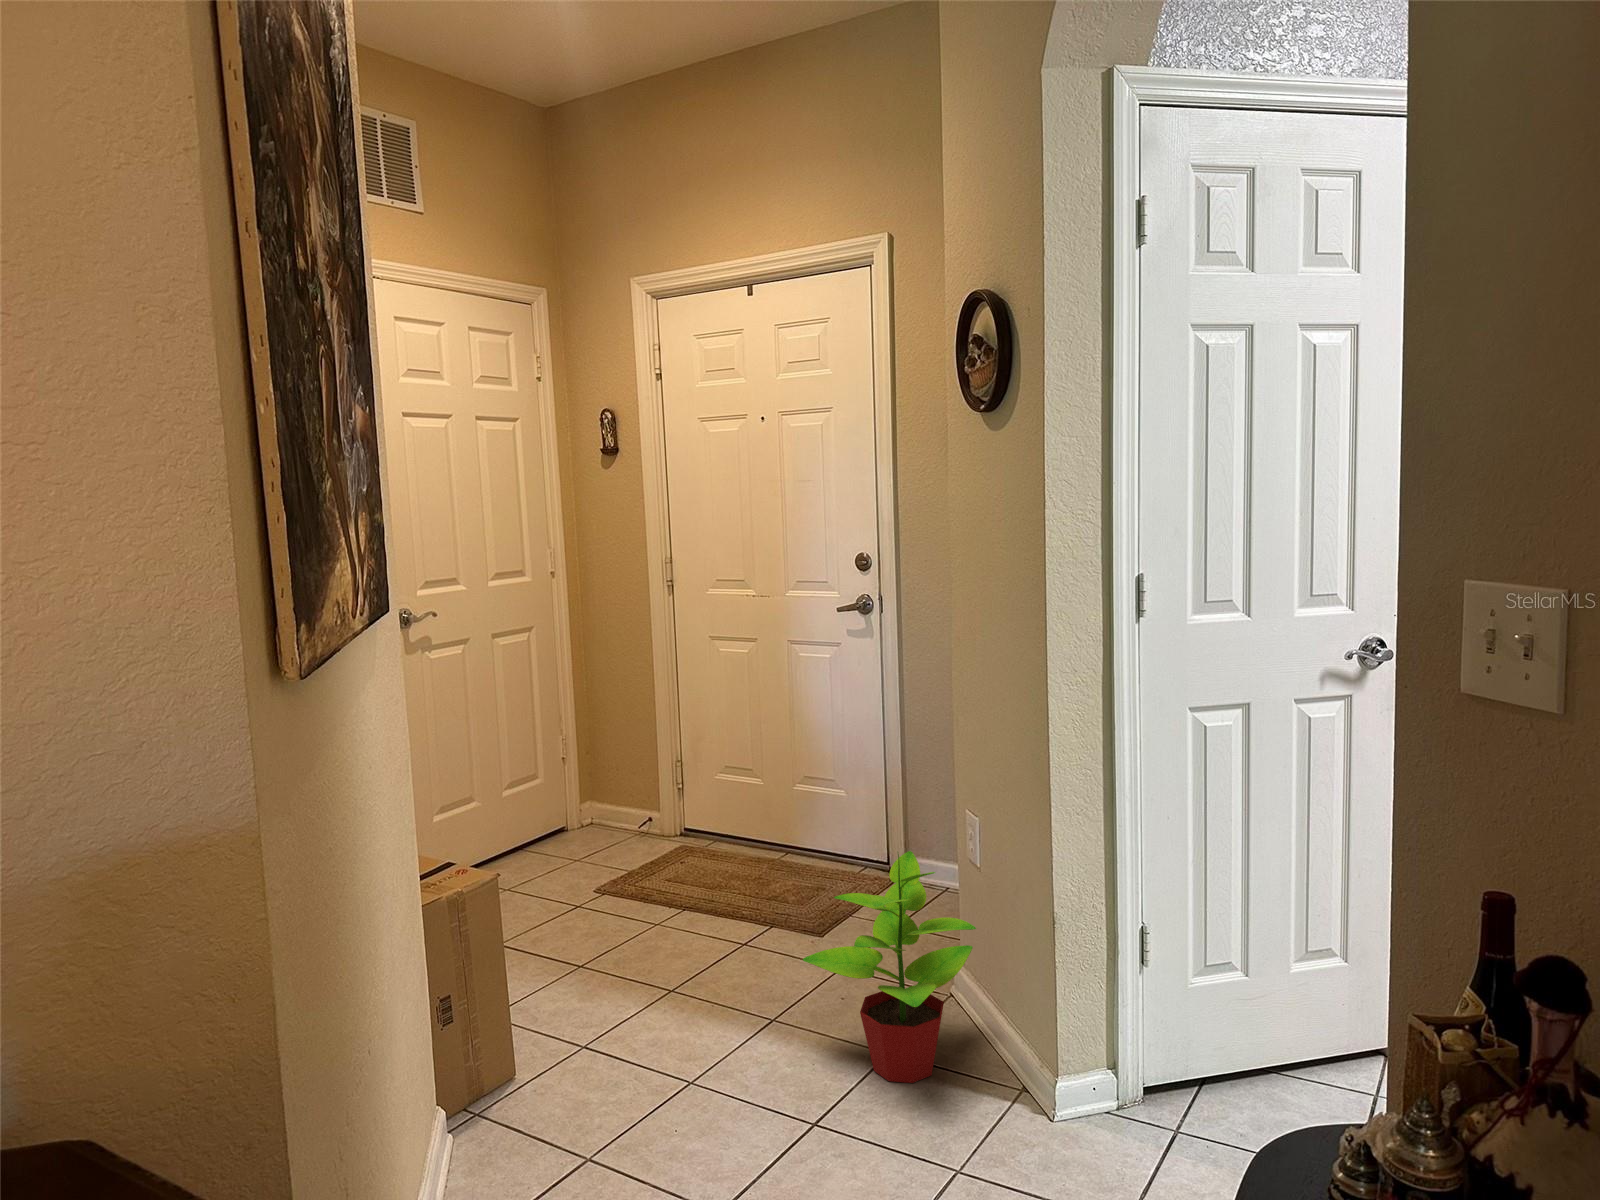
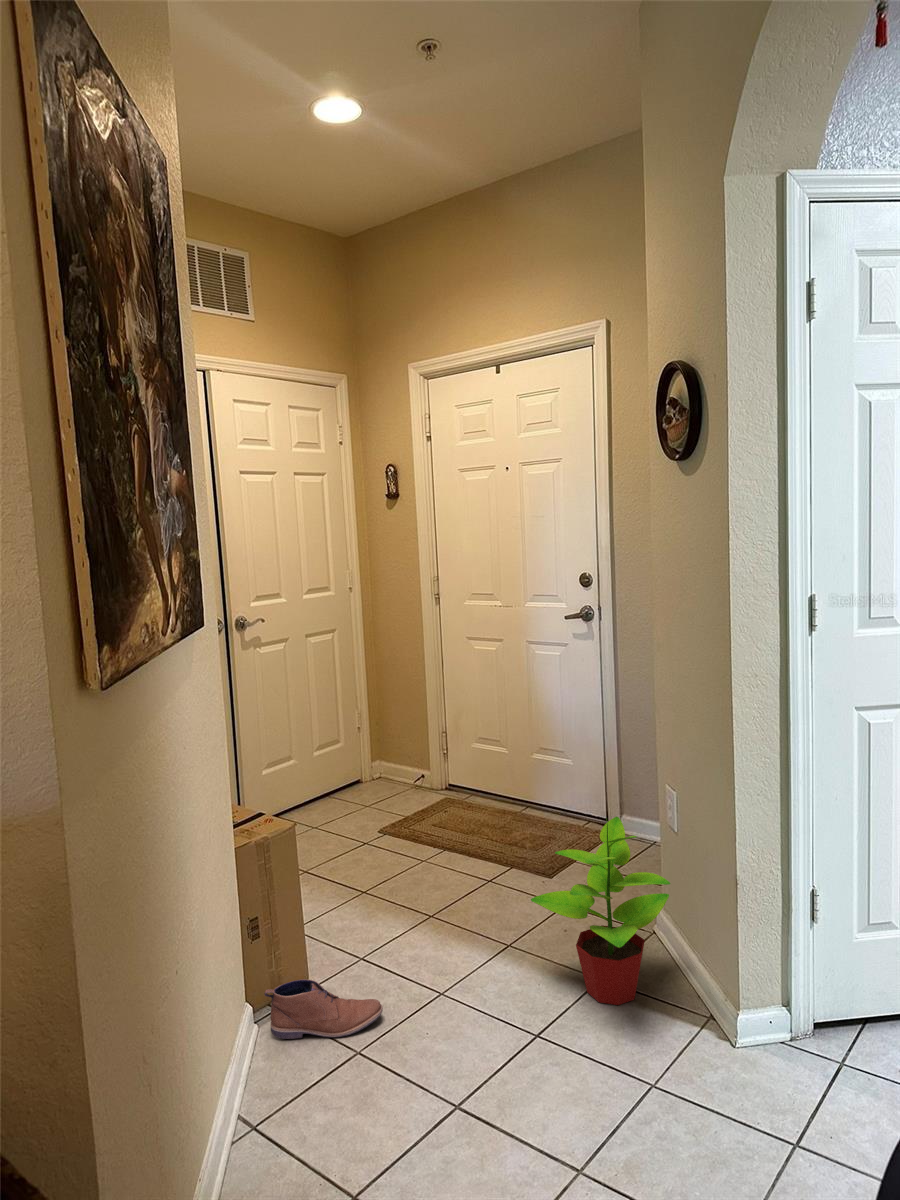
shoe: none [461,1072,617,1148] -> present [264,979,383,1039]

